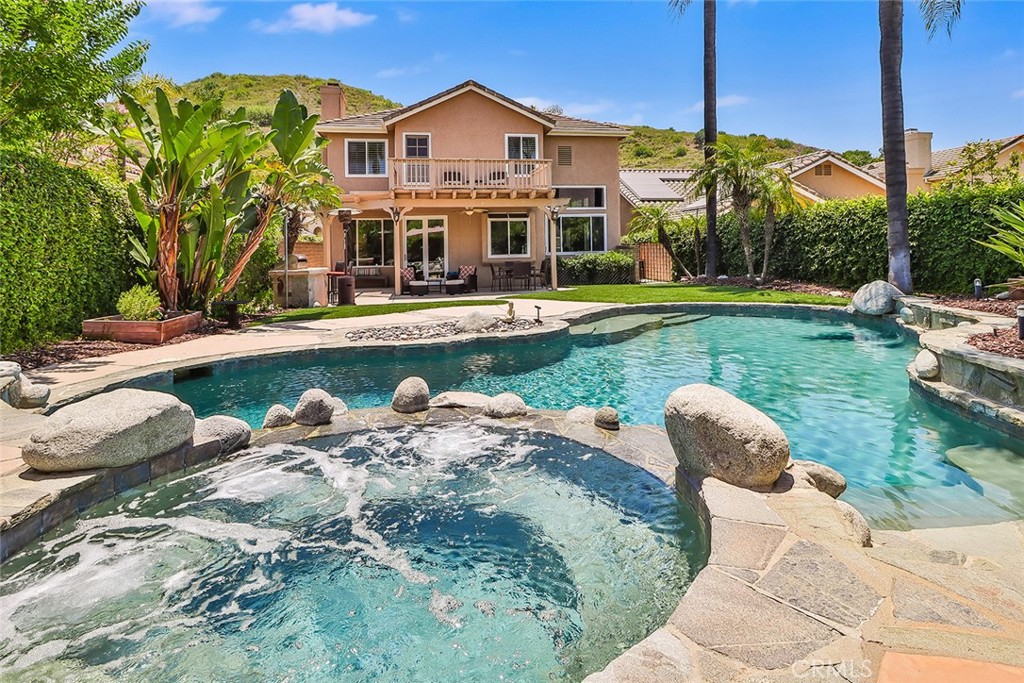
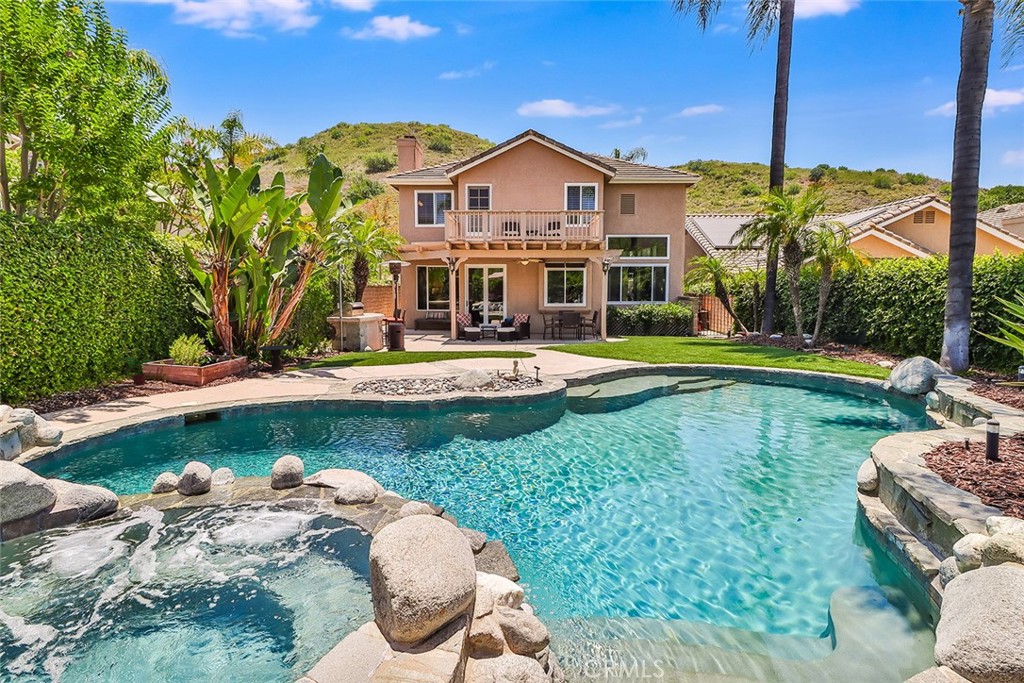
lounge chair: none [777,267,808,288] -> present [836,330,867,350]
potted plant: none [56,313,103,346] -> present [119,357,155,385]

